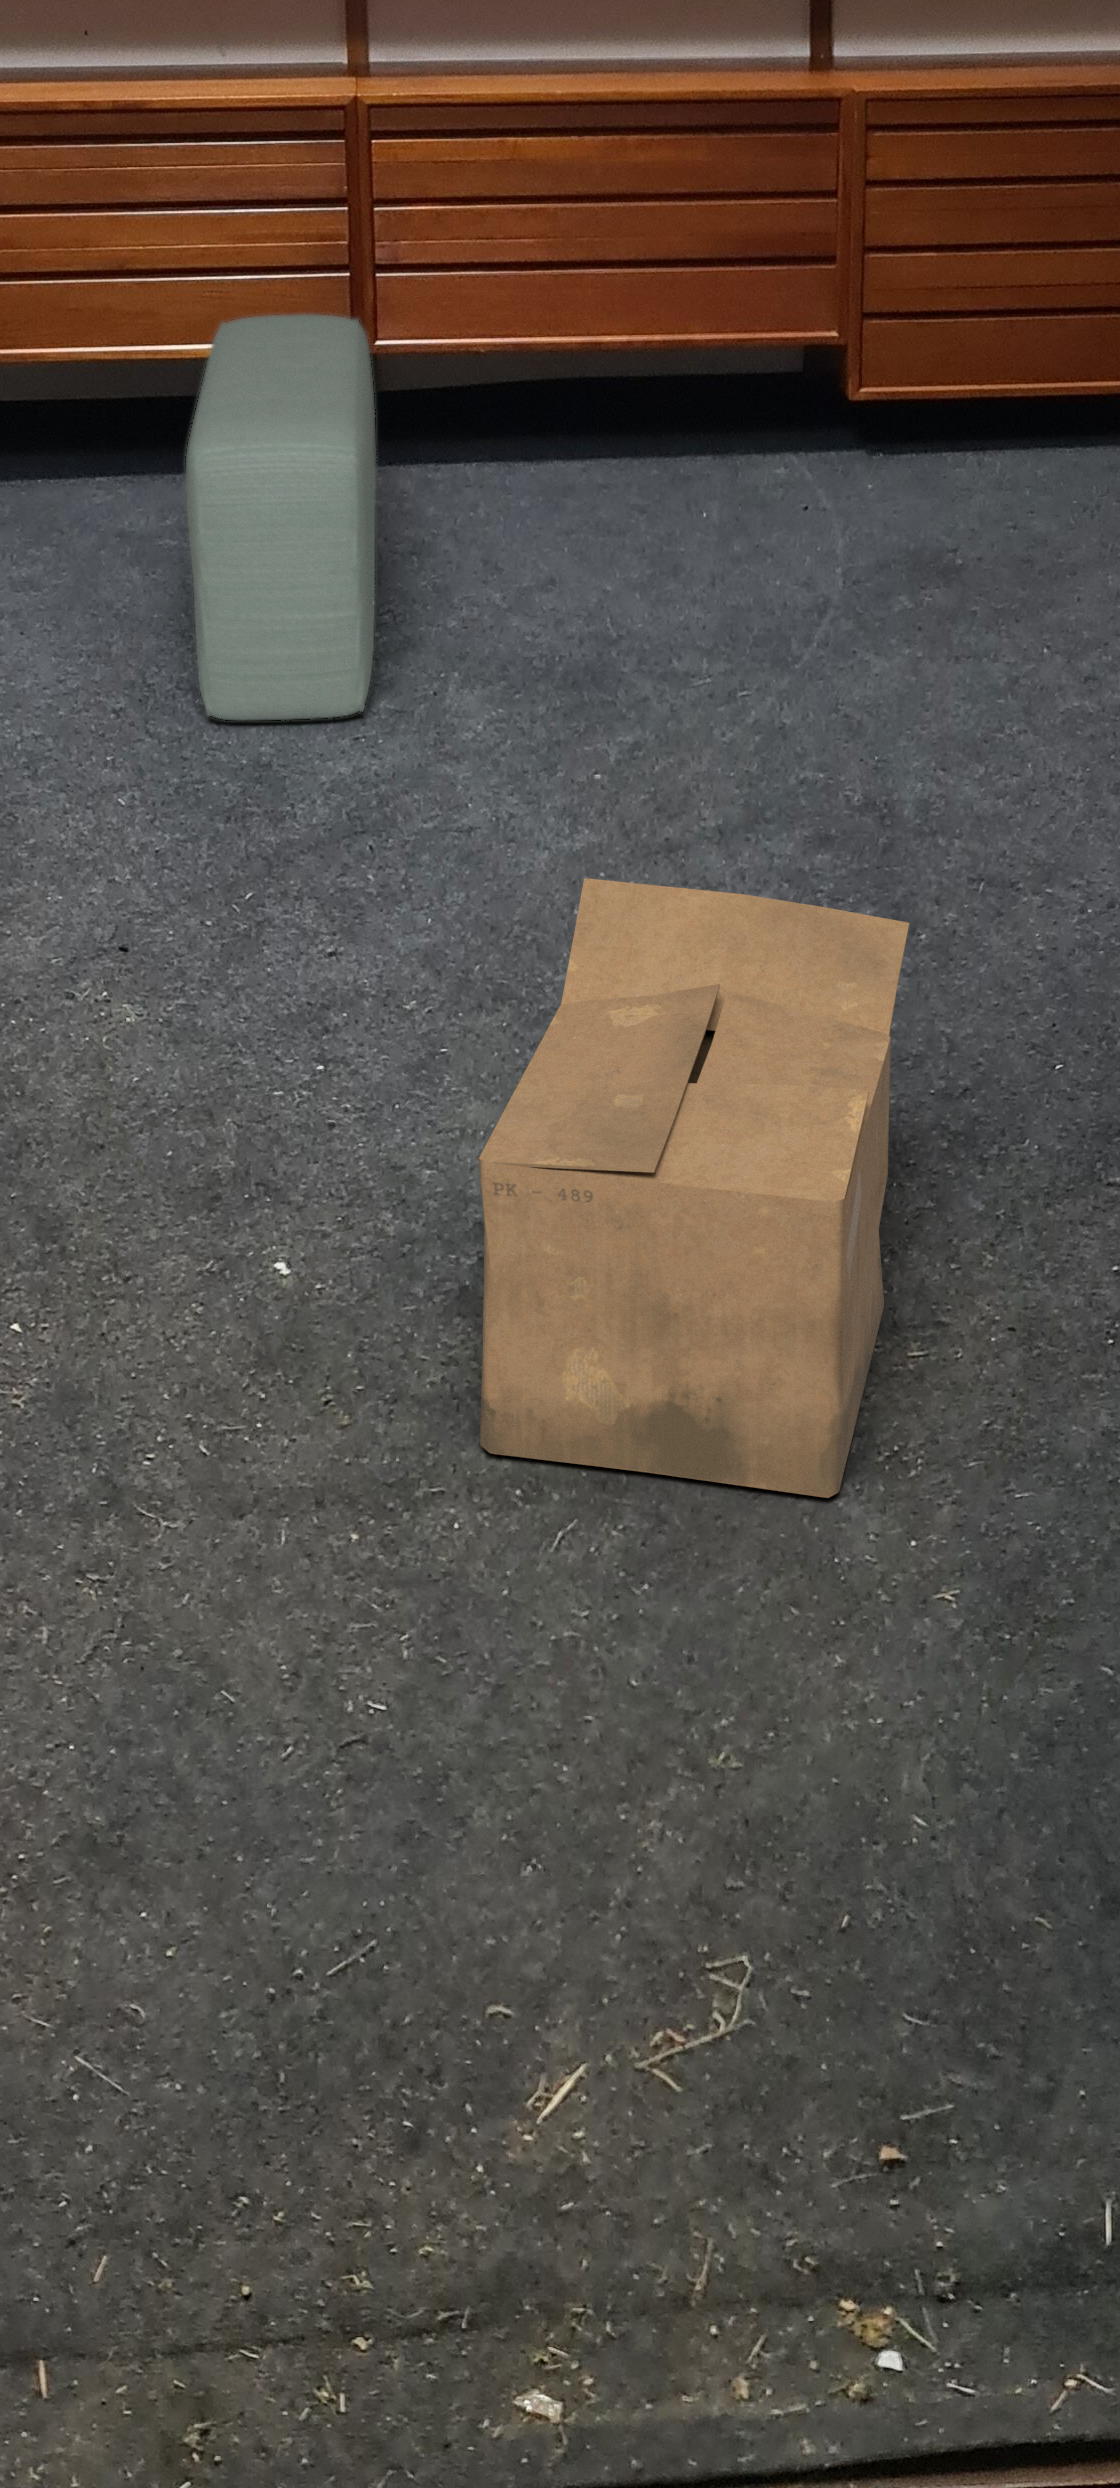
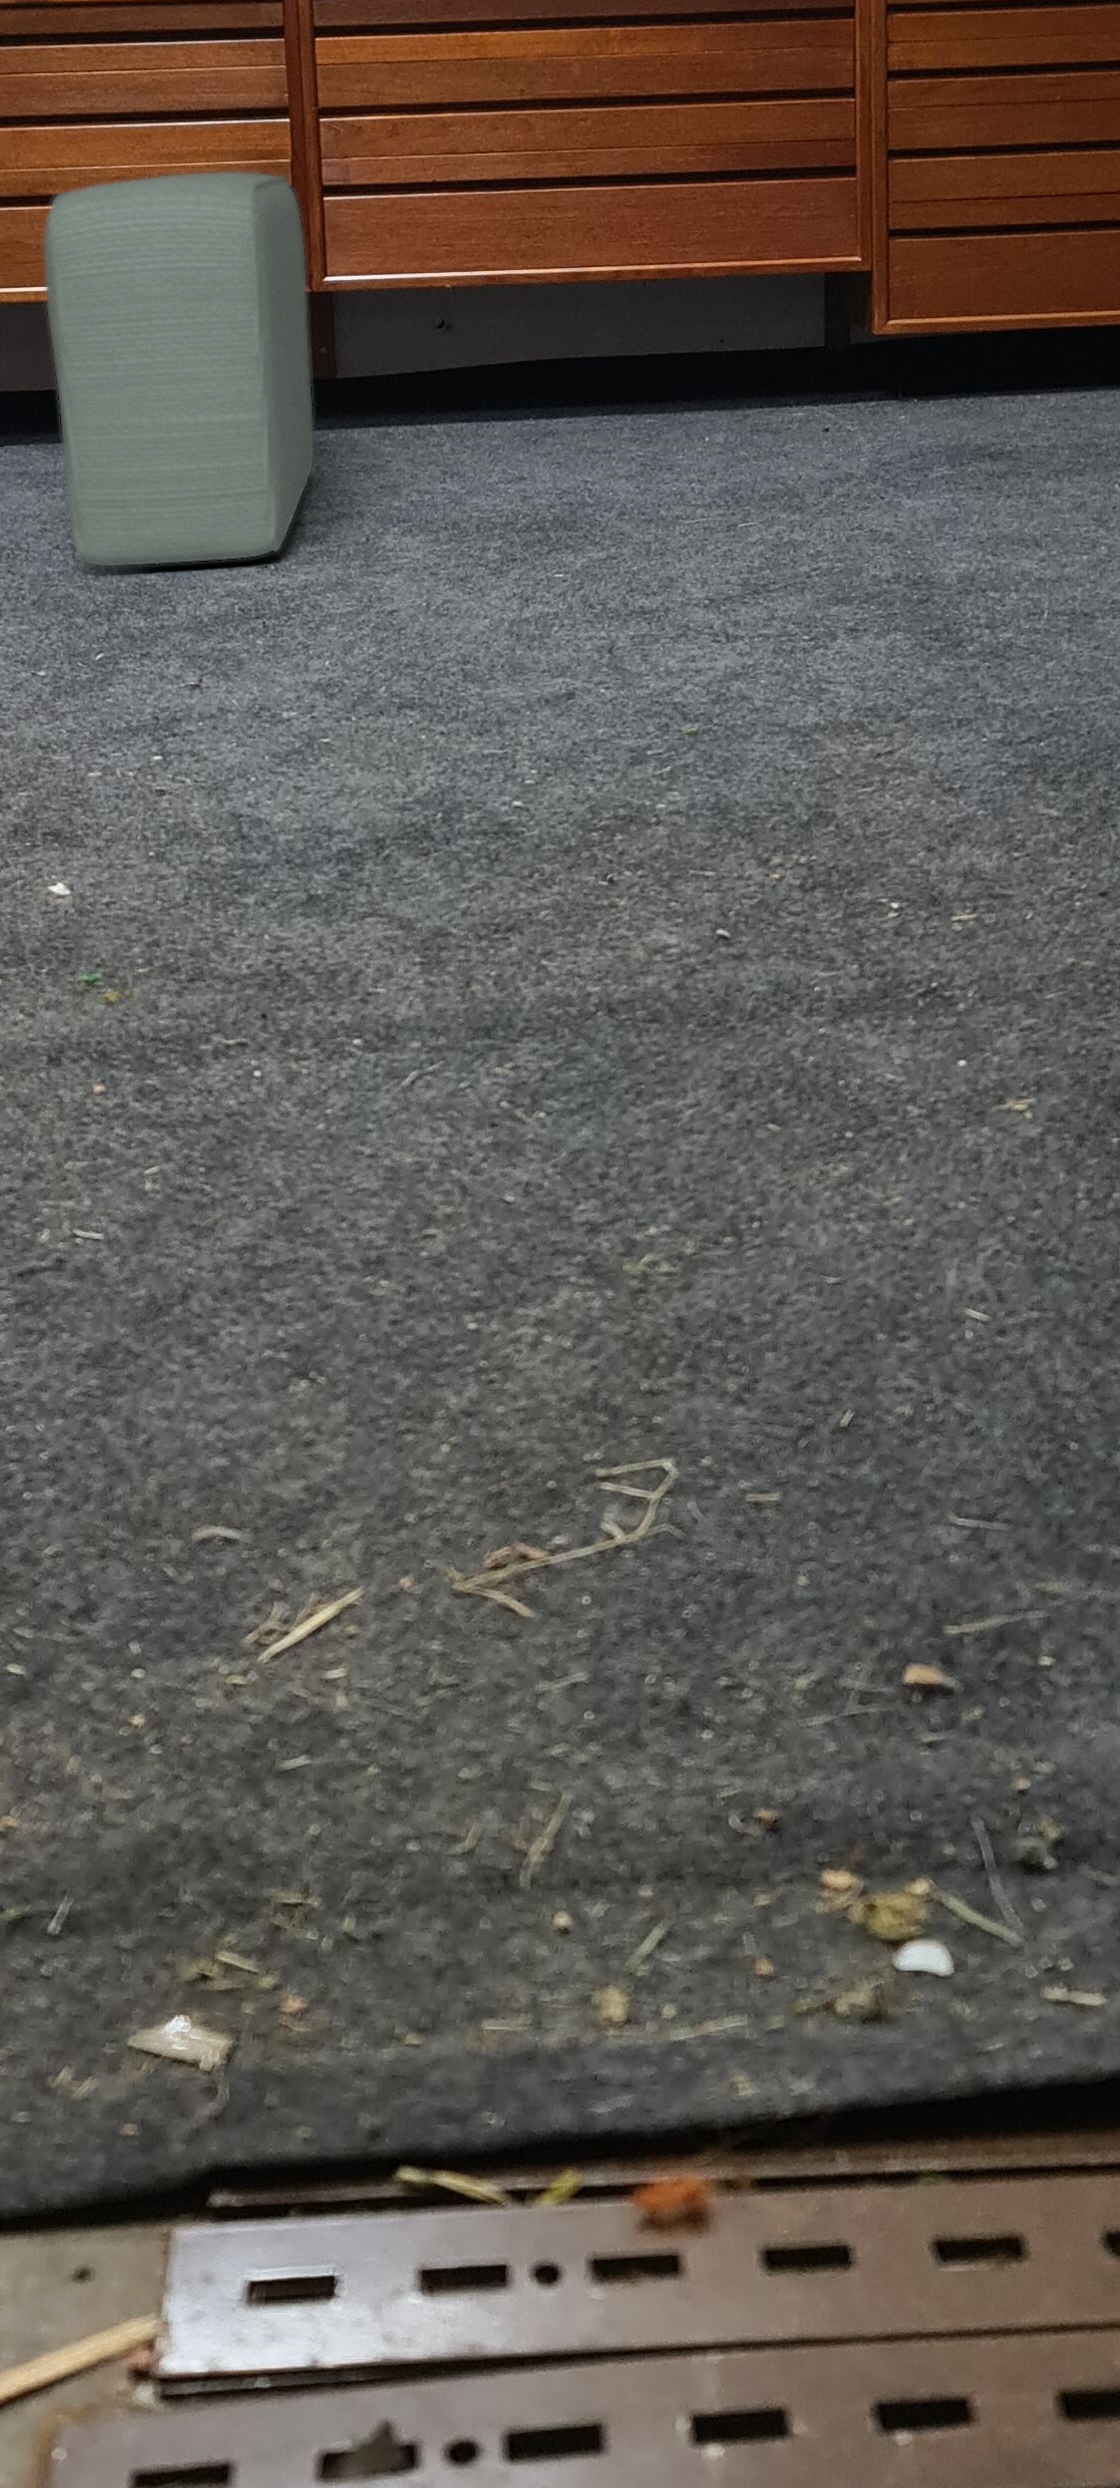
cardboard box: present [478,878,909,1498] -> none [279,324,942,1033]

